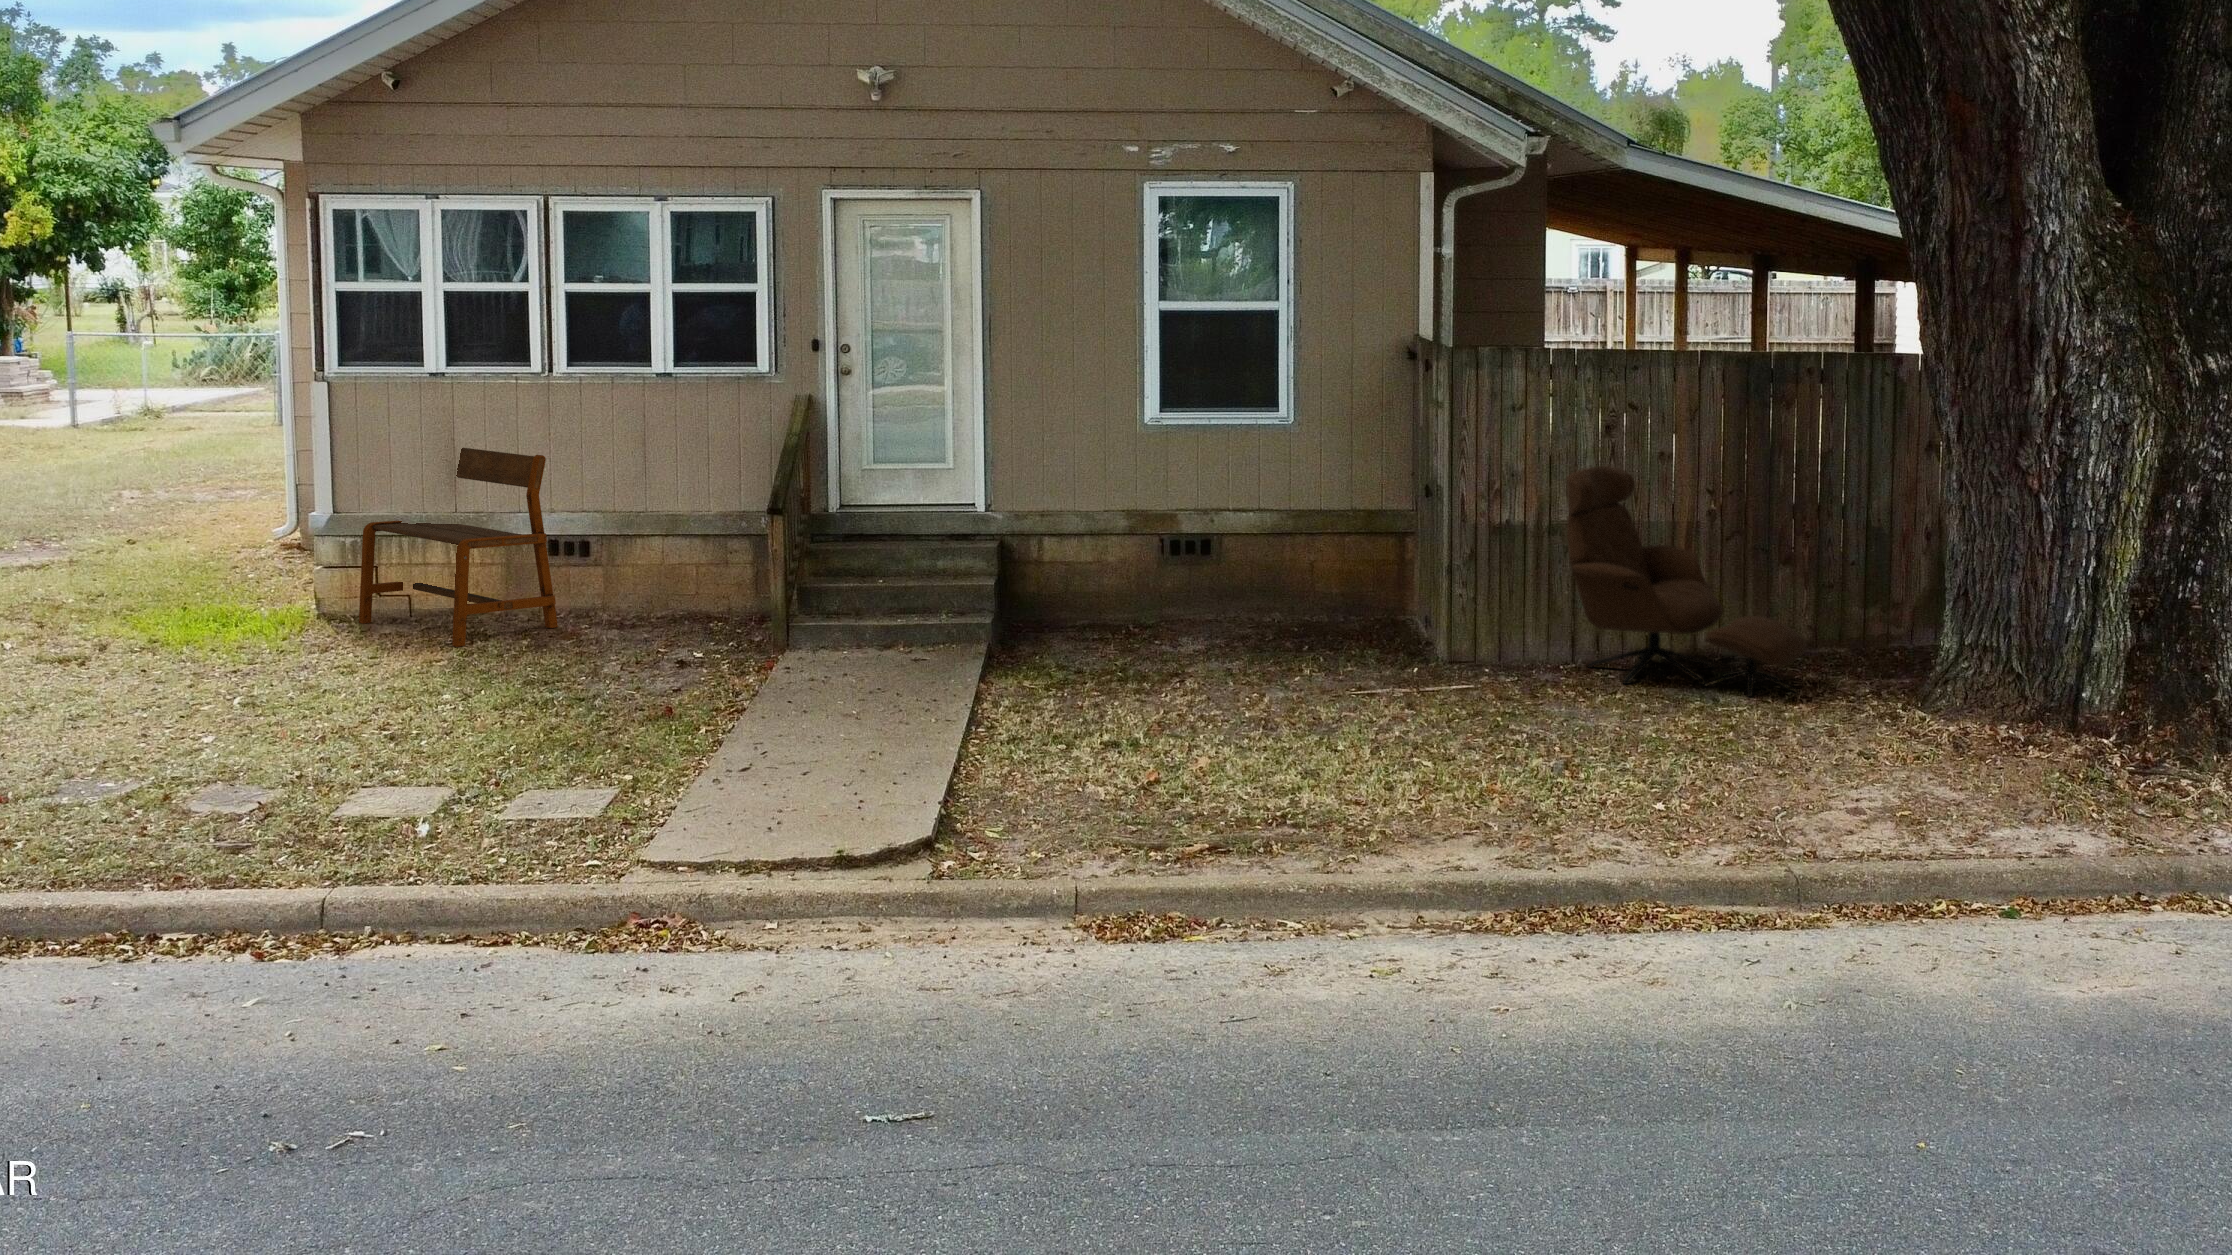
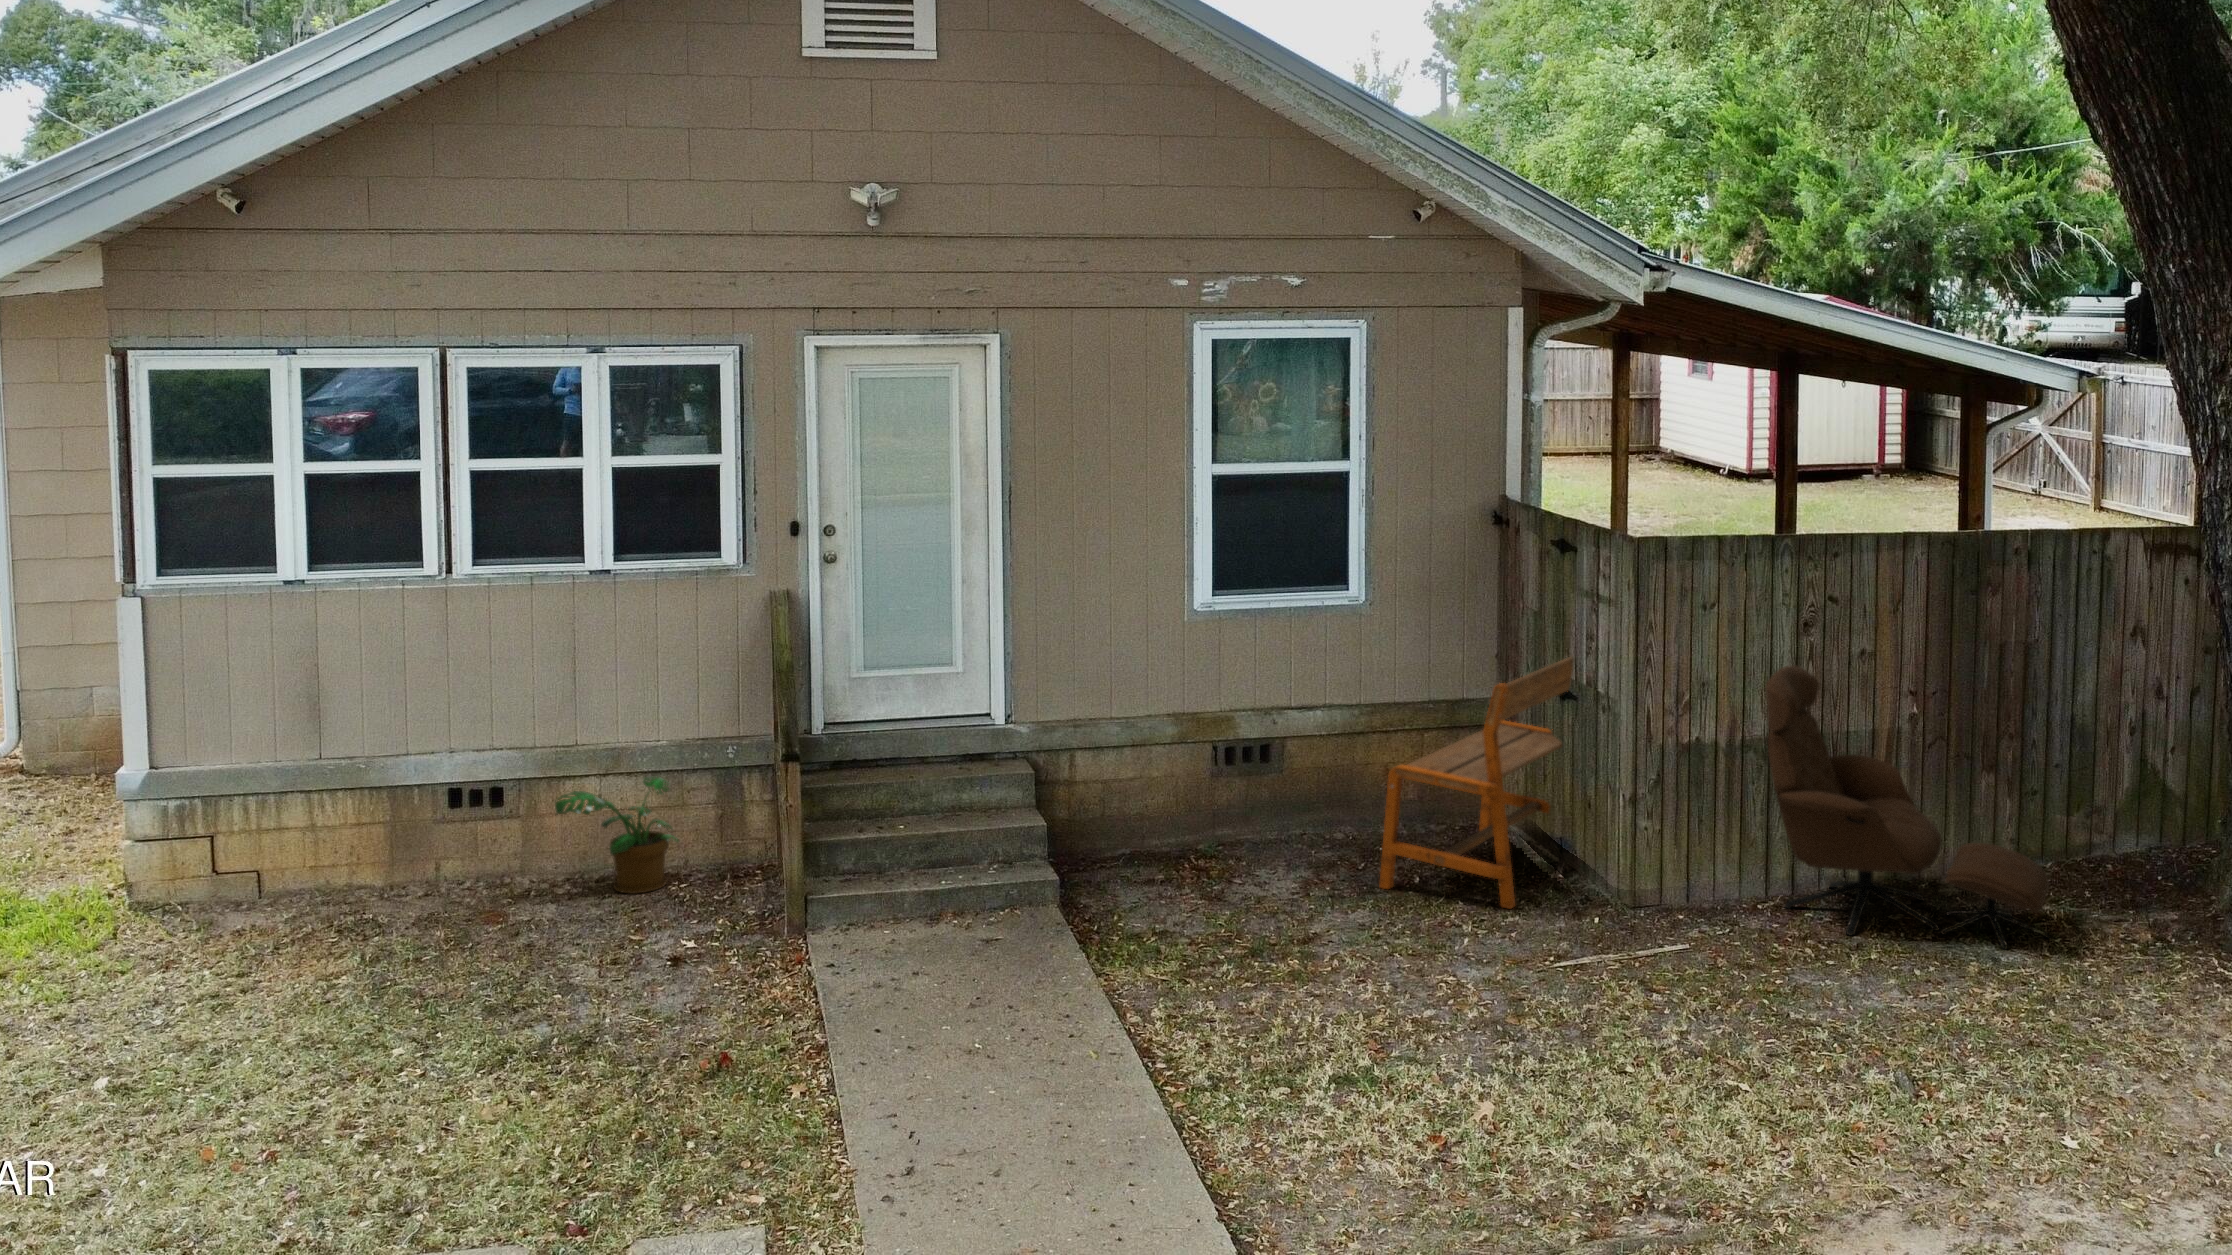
bench: present [359,448,558,647] -> present [1379,657,1574,909]
potted plant: none [617,537,716,624] -> present [555,776,679,893]

